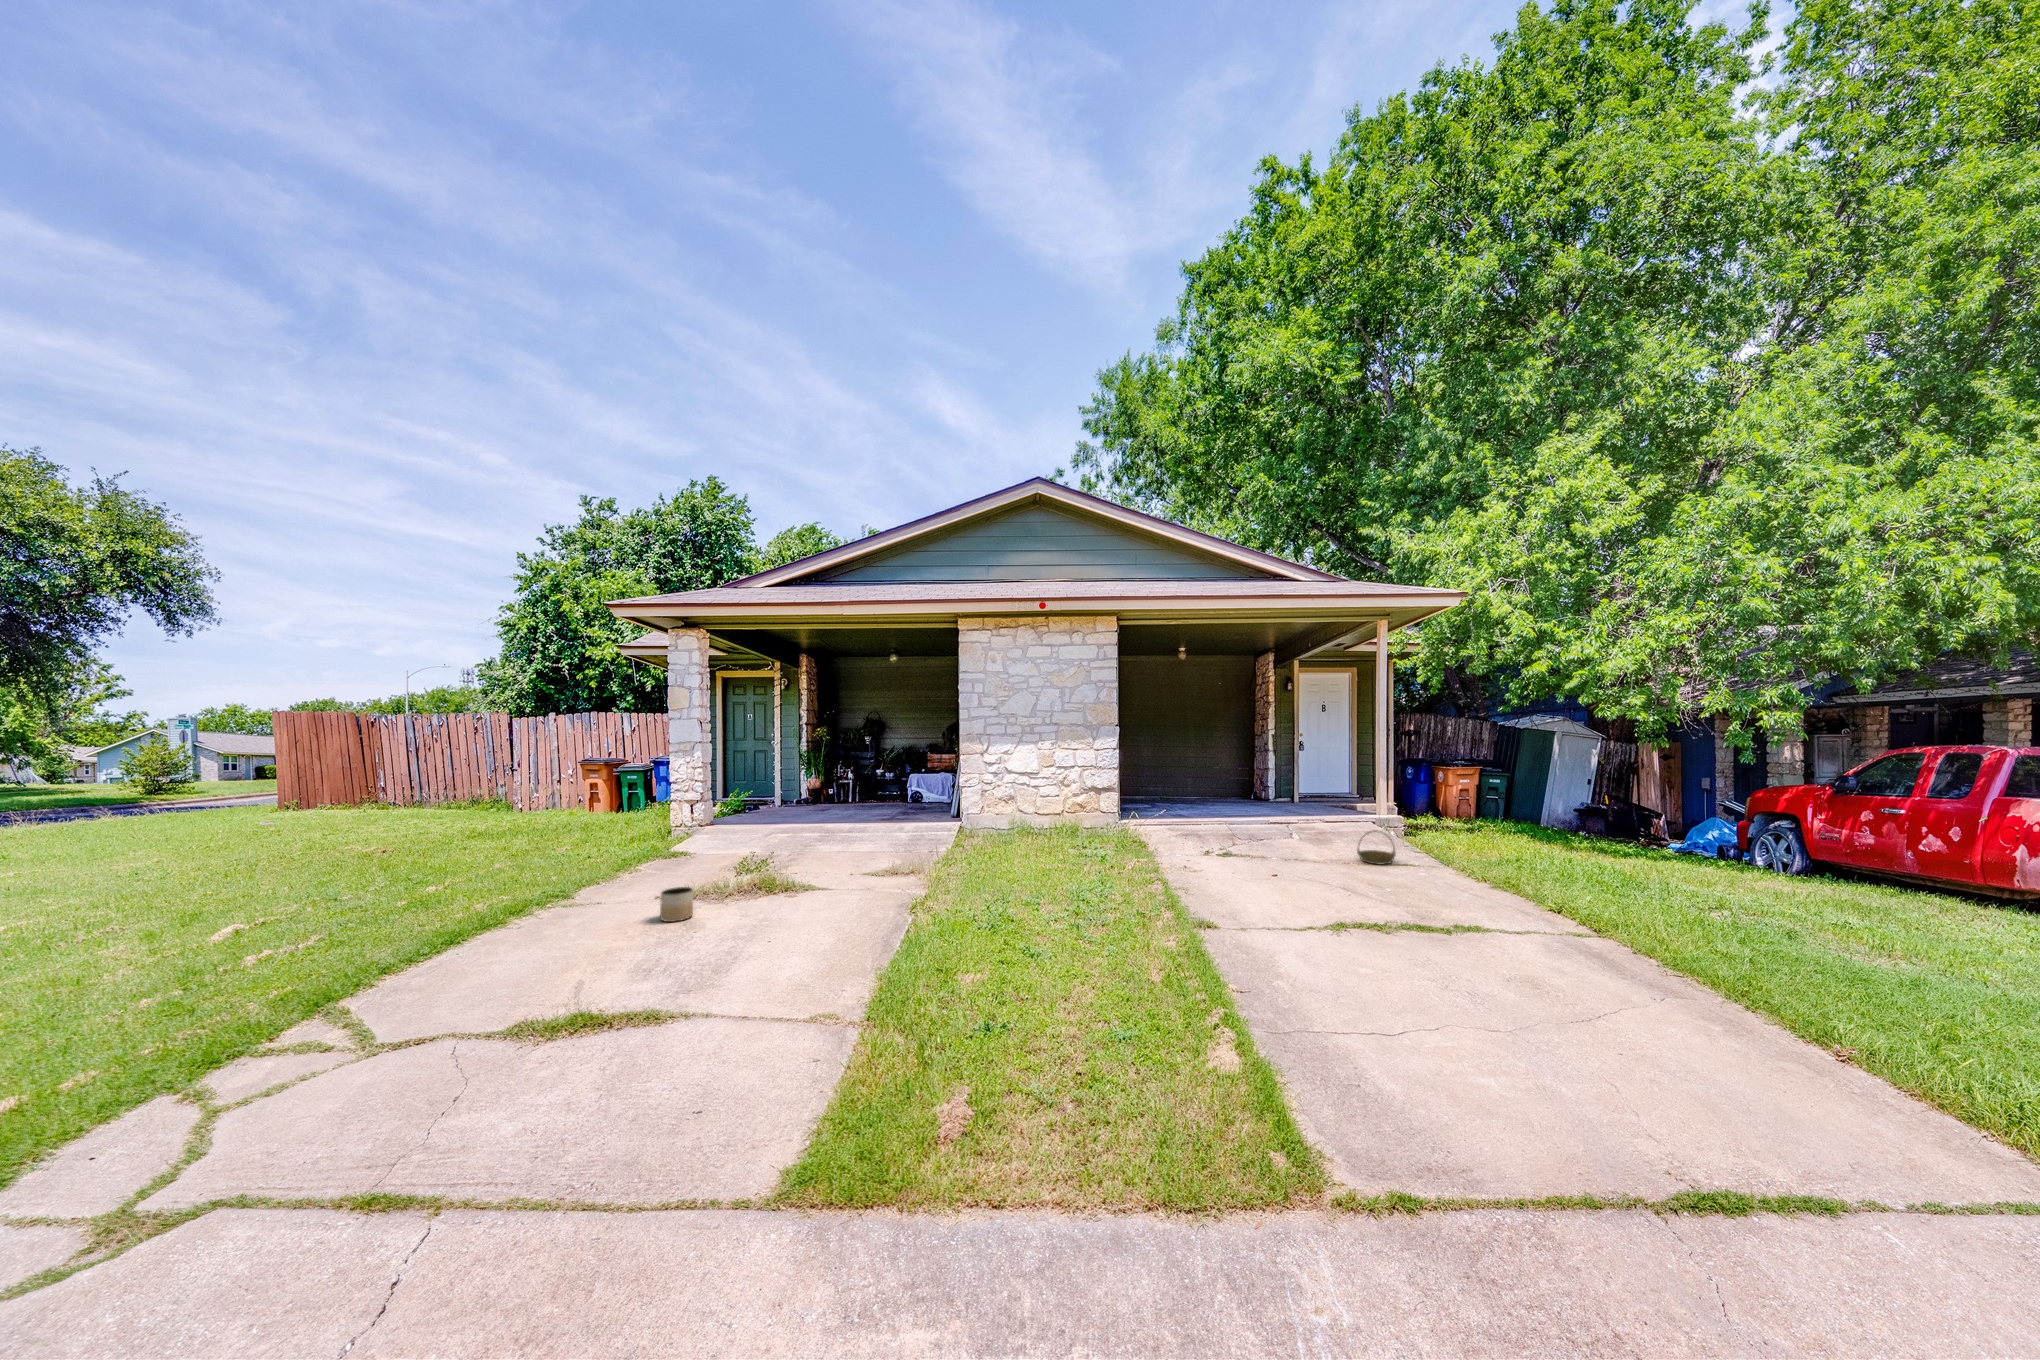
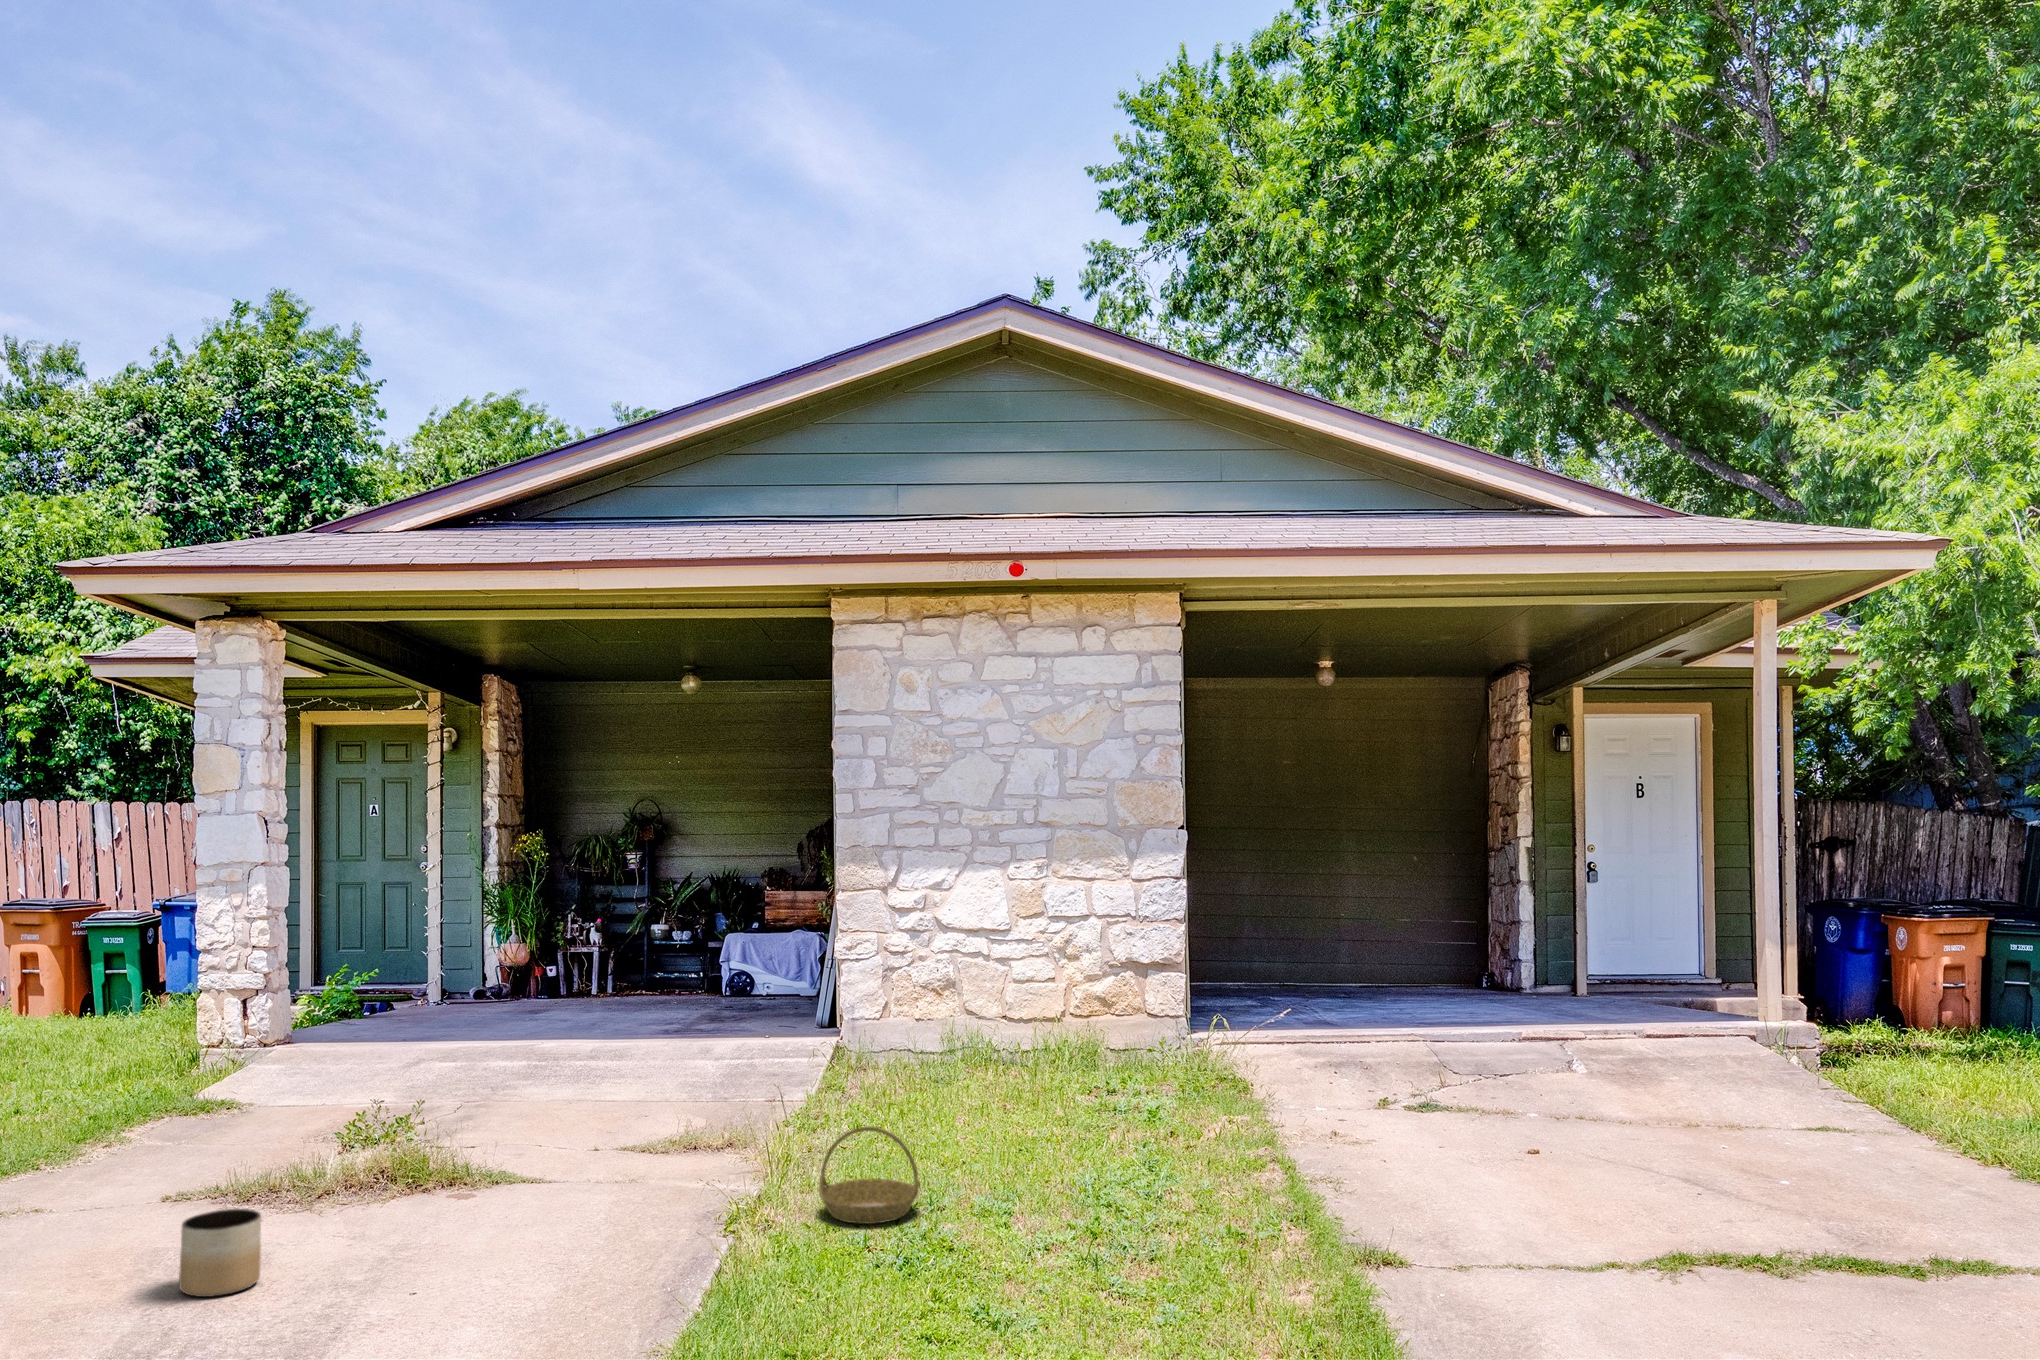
basket: present [1357,830,1396,865] -> present [819,1126,919,1224]

